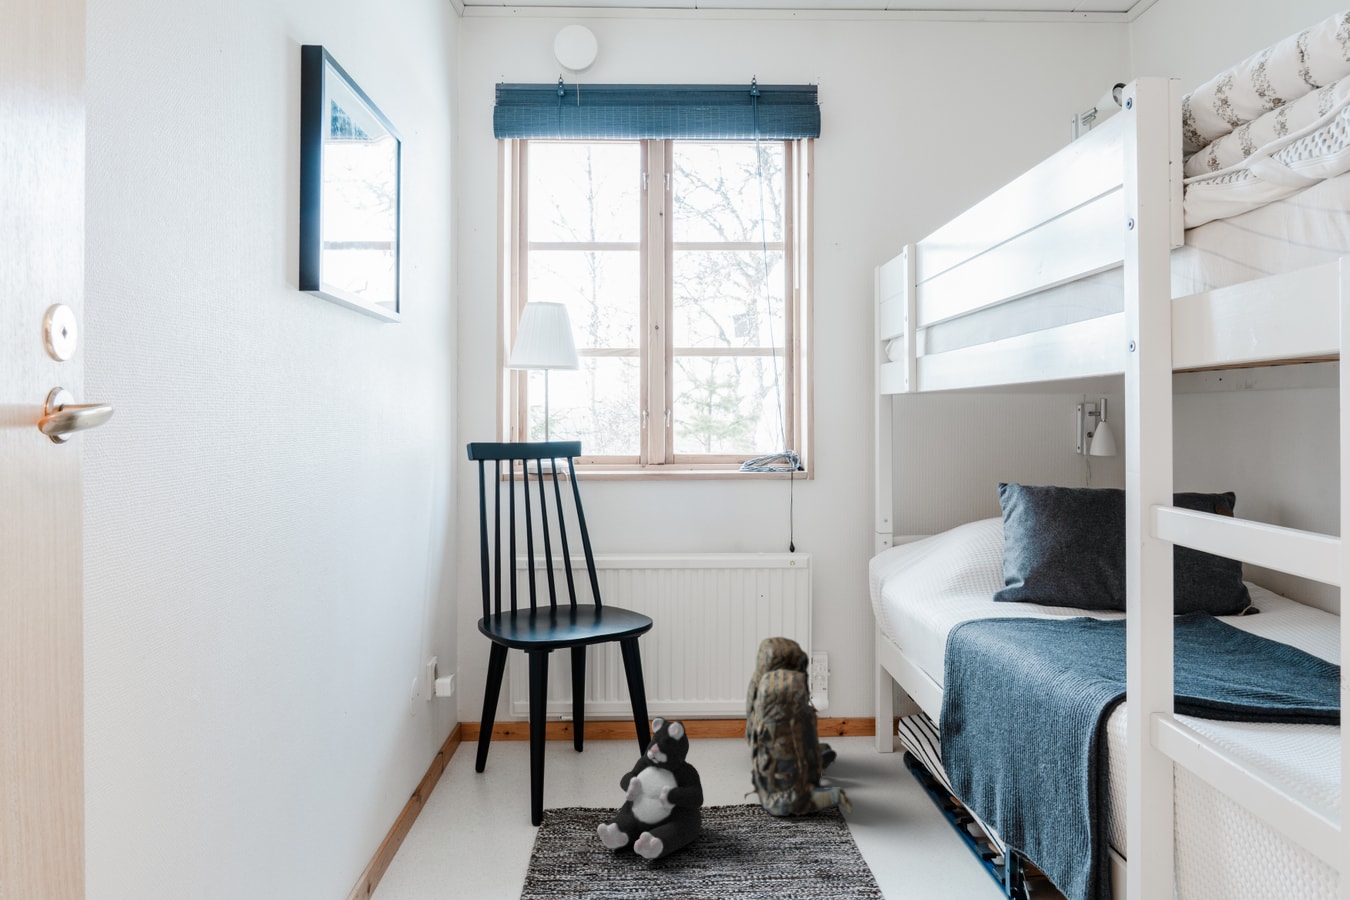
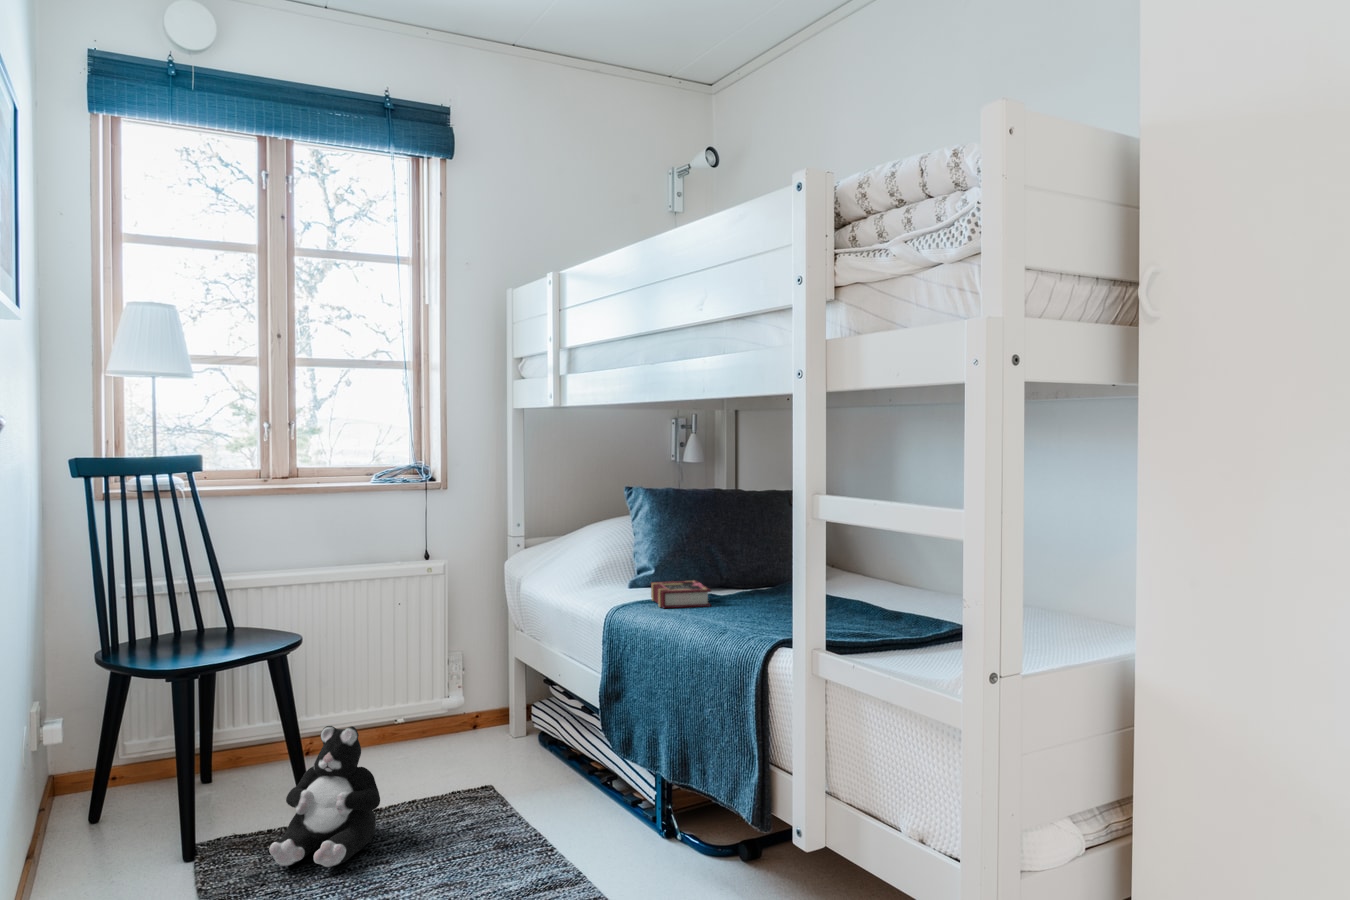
book: none [1005,599,1075,637] -> present [651,581,711,608]
backpack: present [745,637,853,816] -> none [391,639,513,805]

